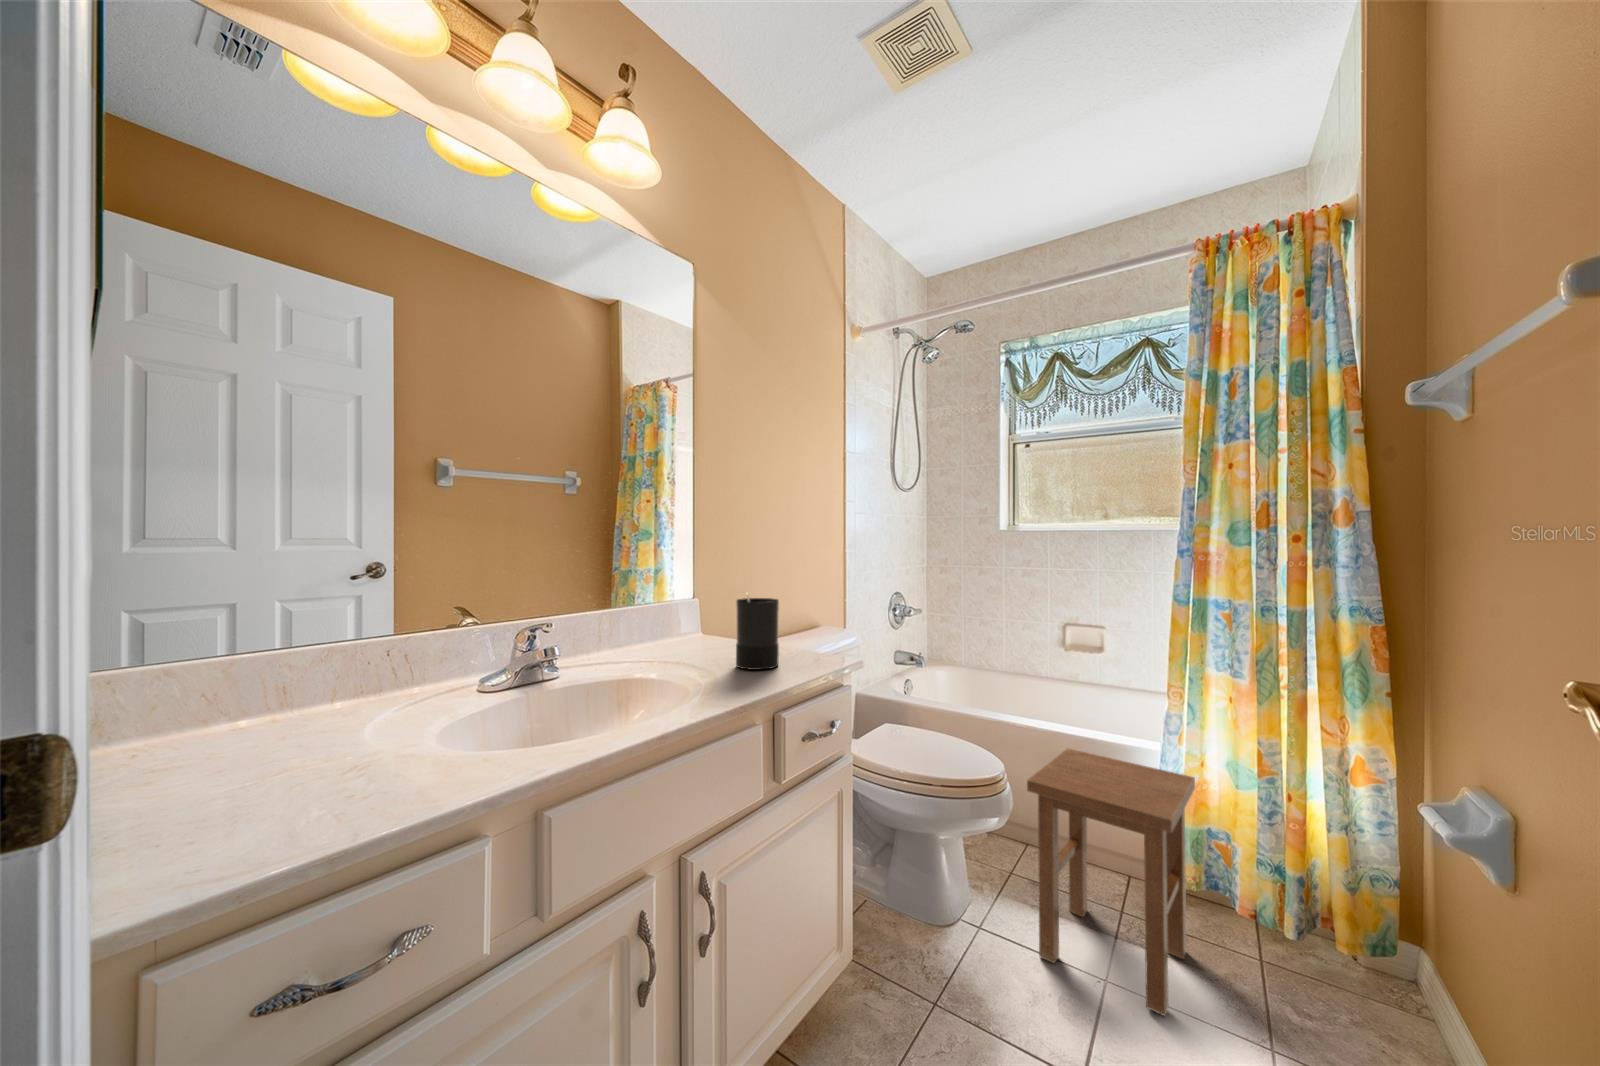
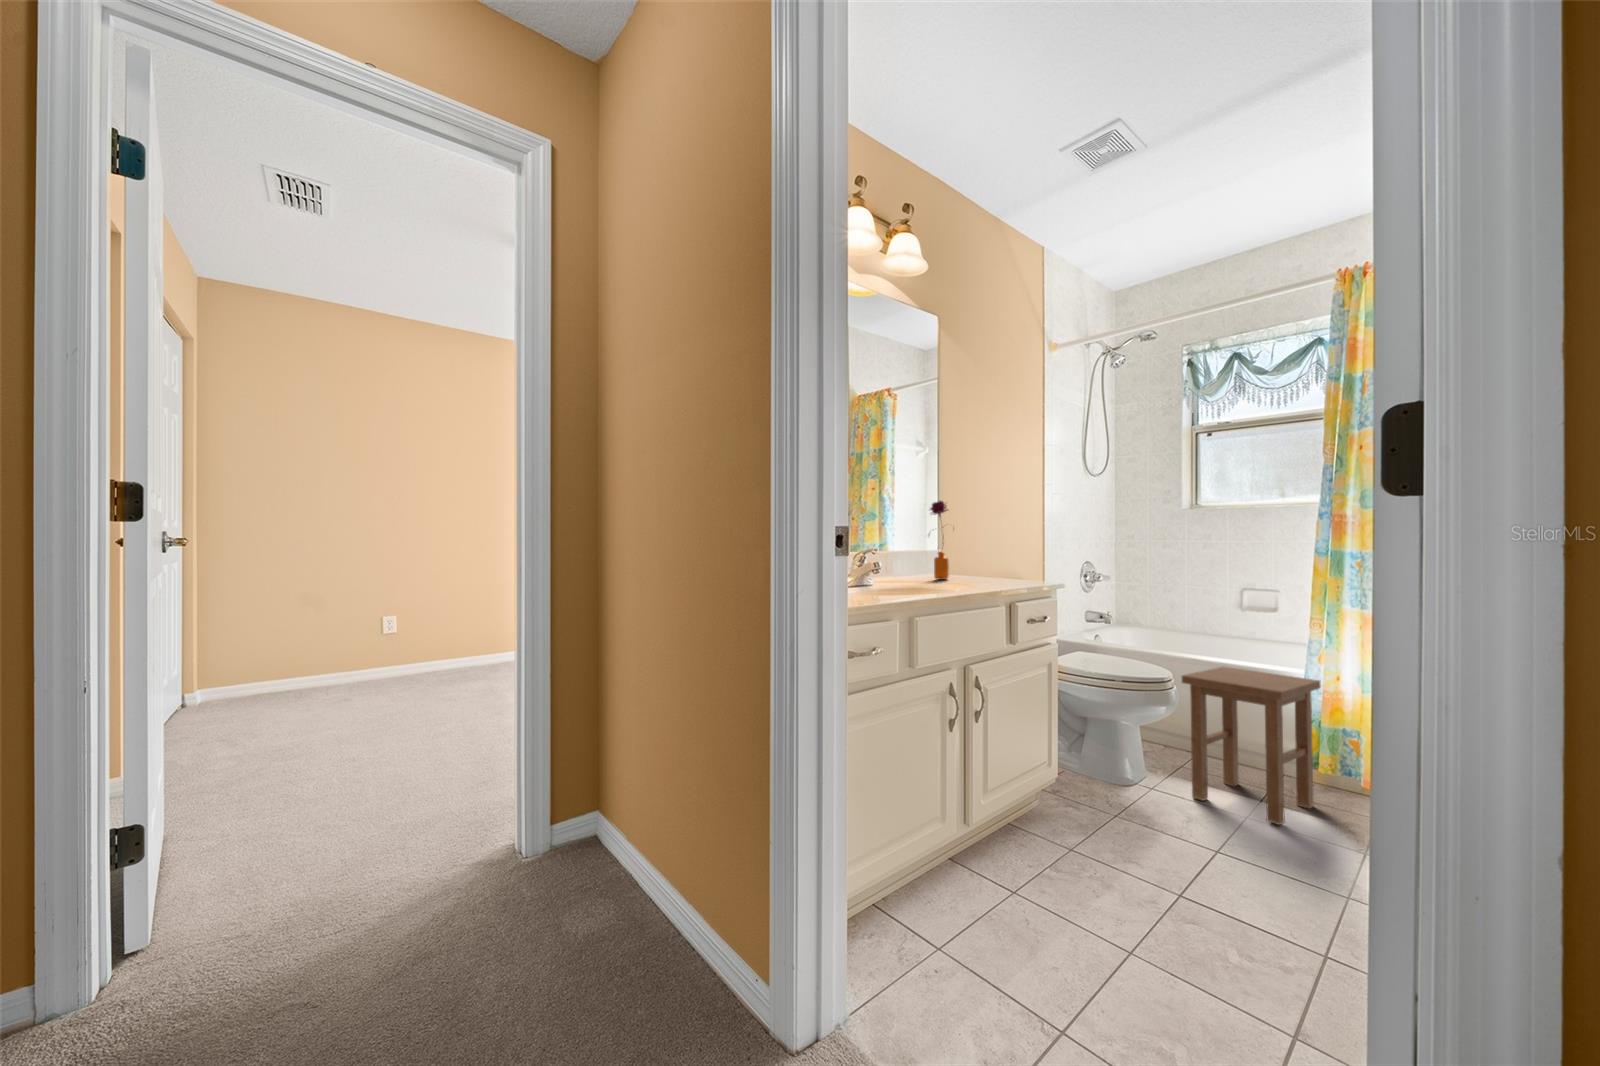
flower: none [666,519,706,649] -> present [930,501,949,580]
candle: present [736,594,779,670] -> none [979,541,1006,584]

